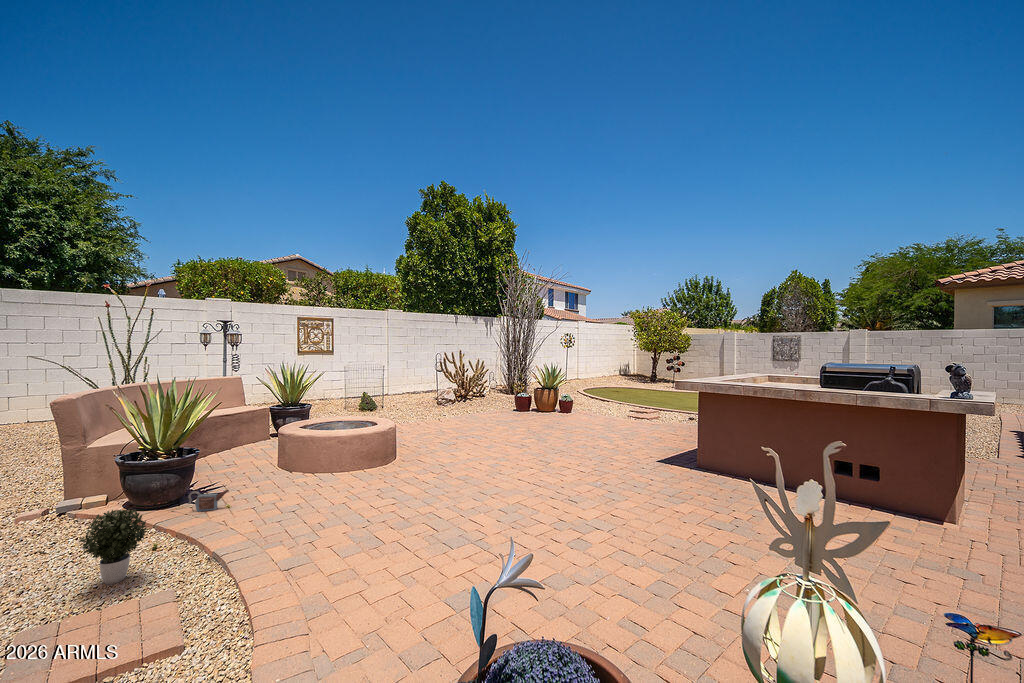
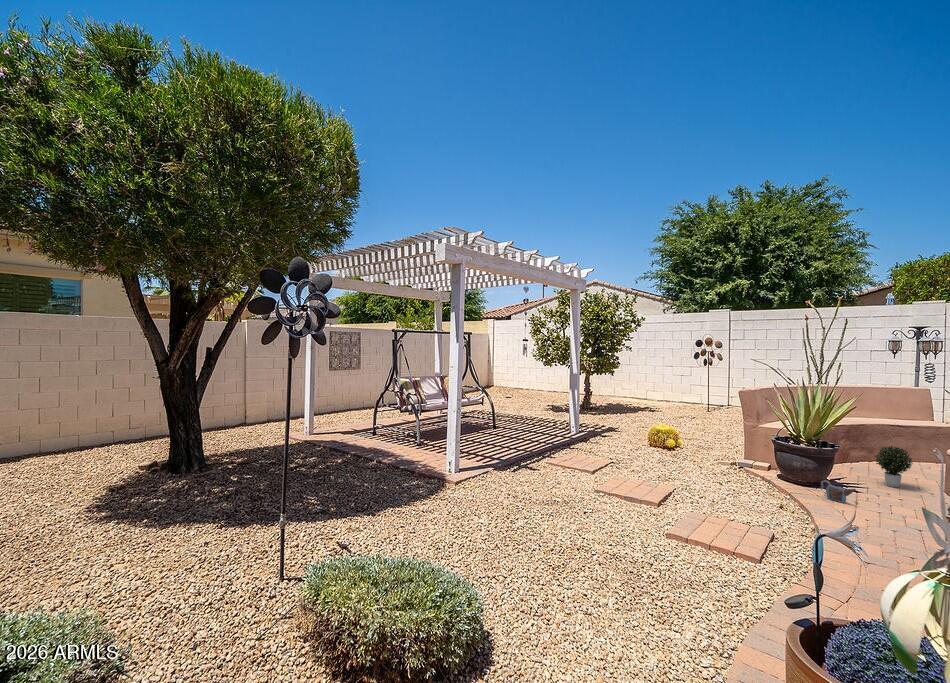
potted plant: present [79,509,148,584] -> present [874,446,913,488]

